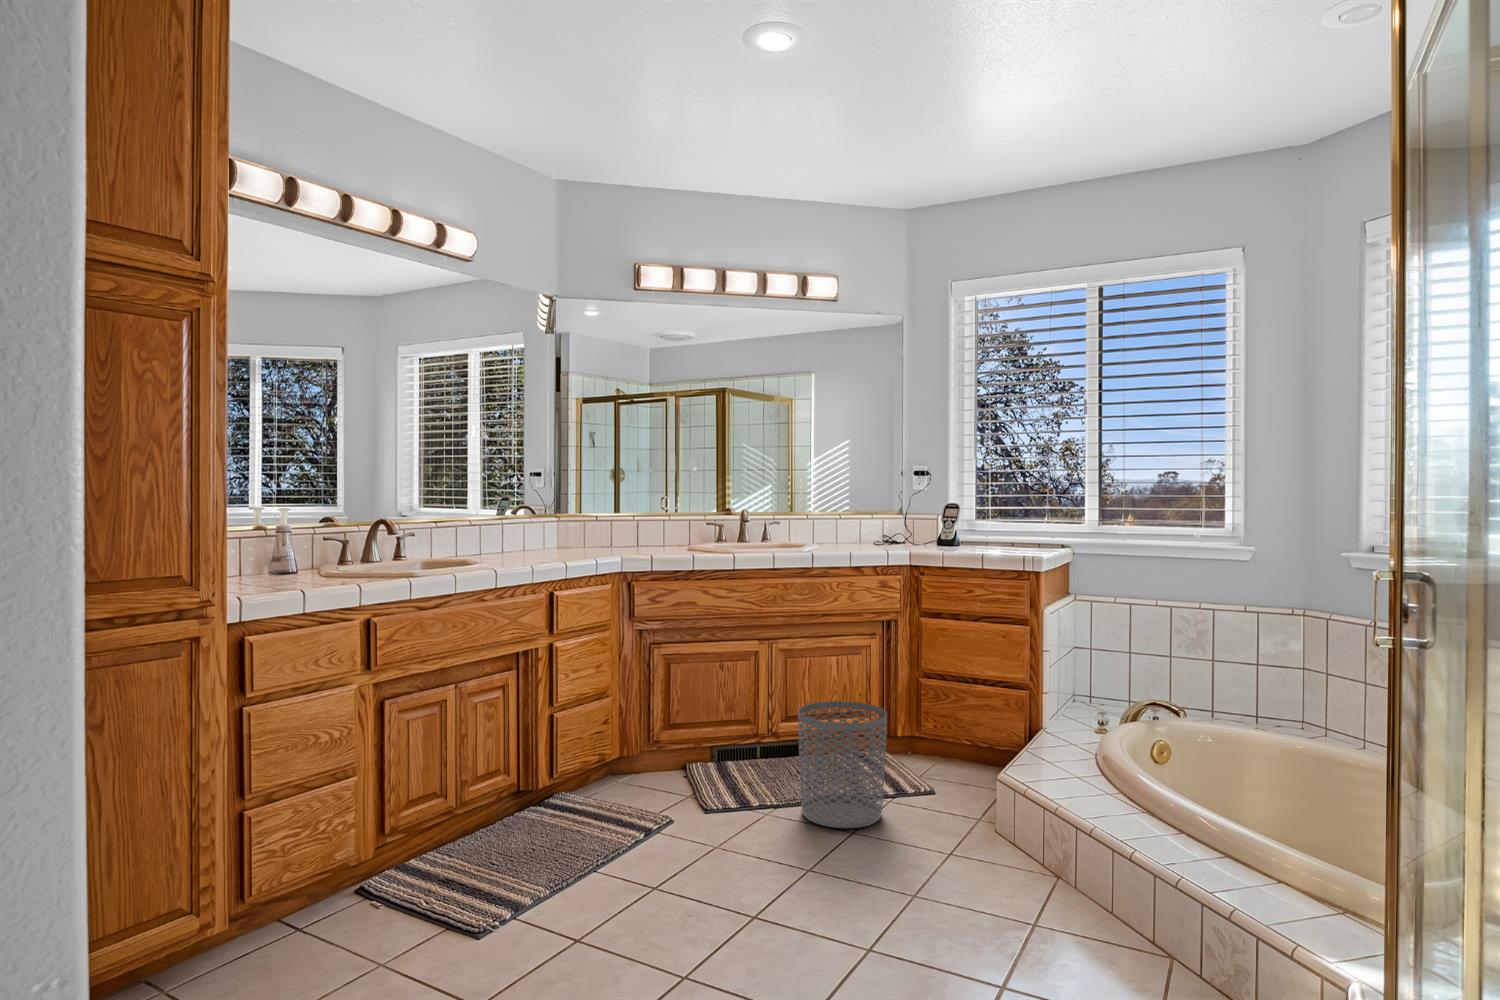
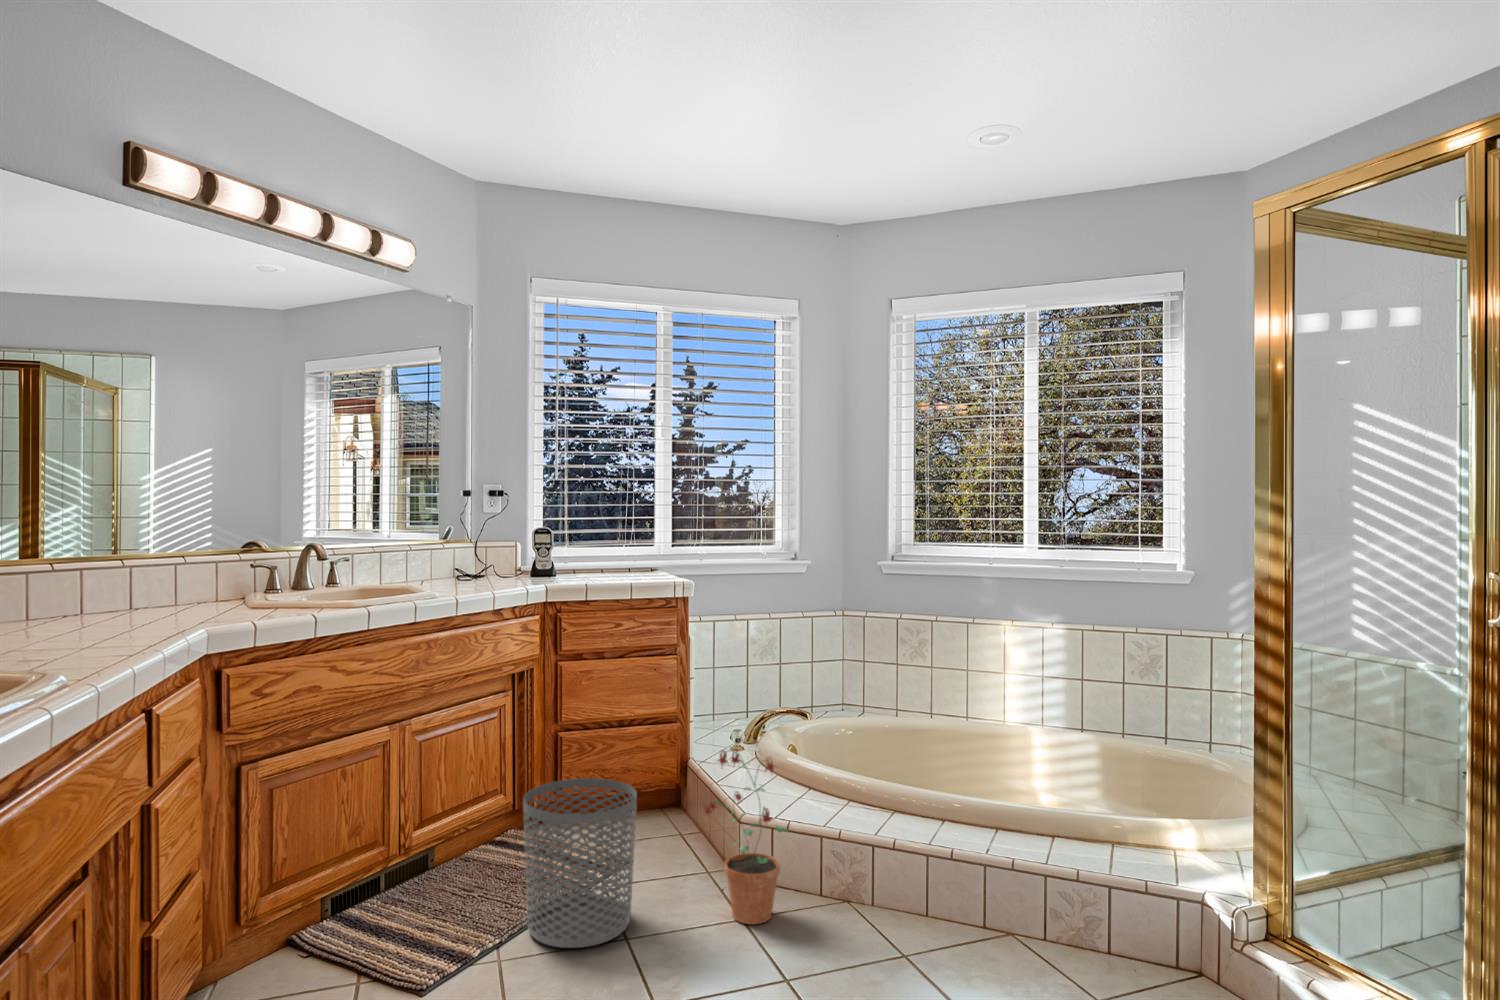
potted plant: none [924,700,1005,861] -> present [704,750,789,924]

